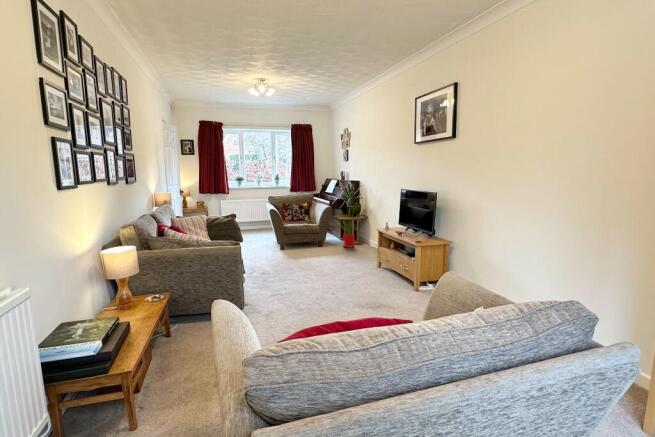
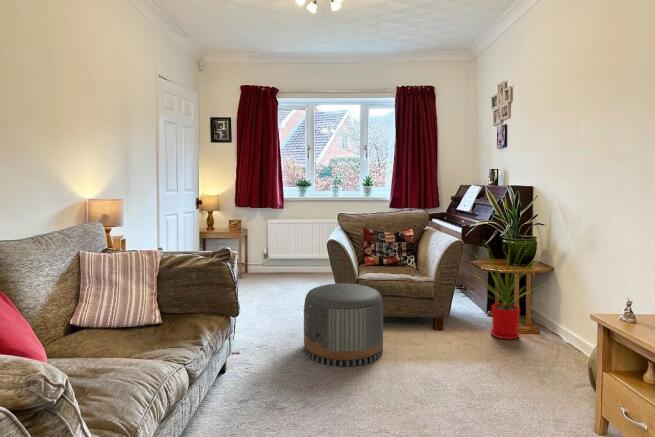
pouf: none [264,228,300,261] -> present [304,283,383,366]

